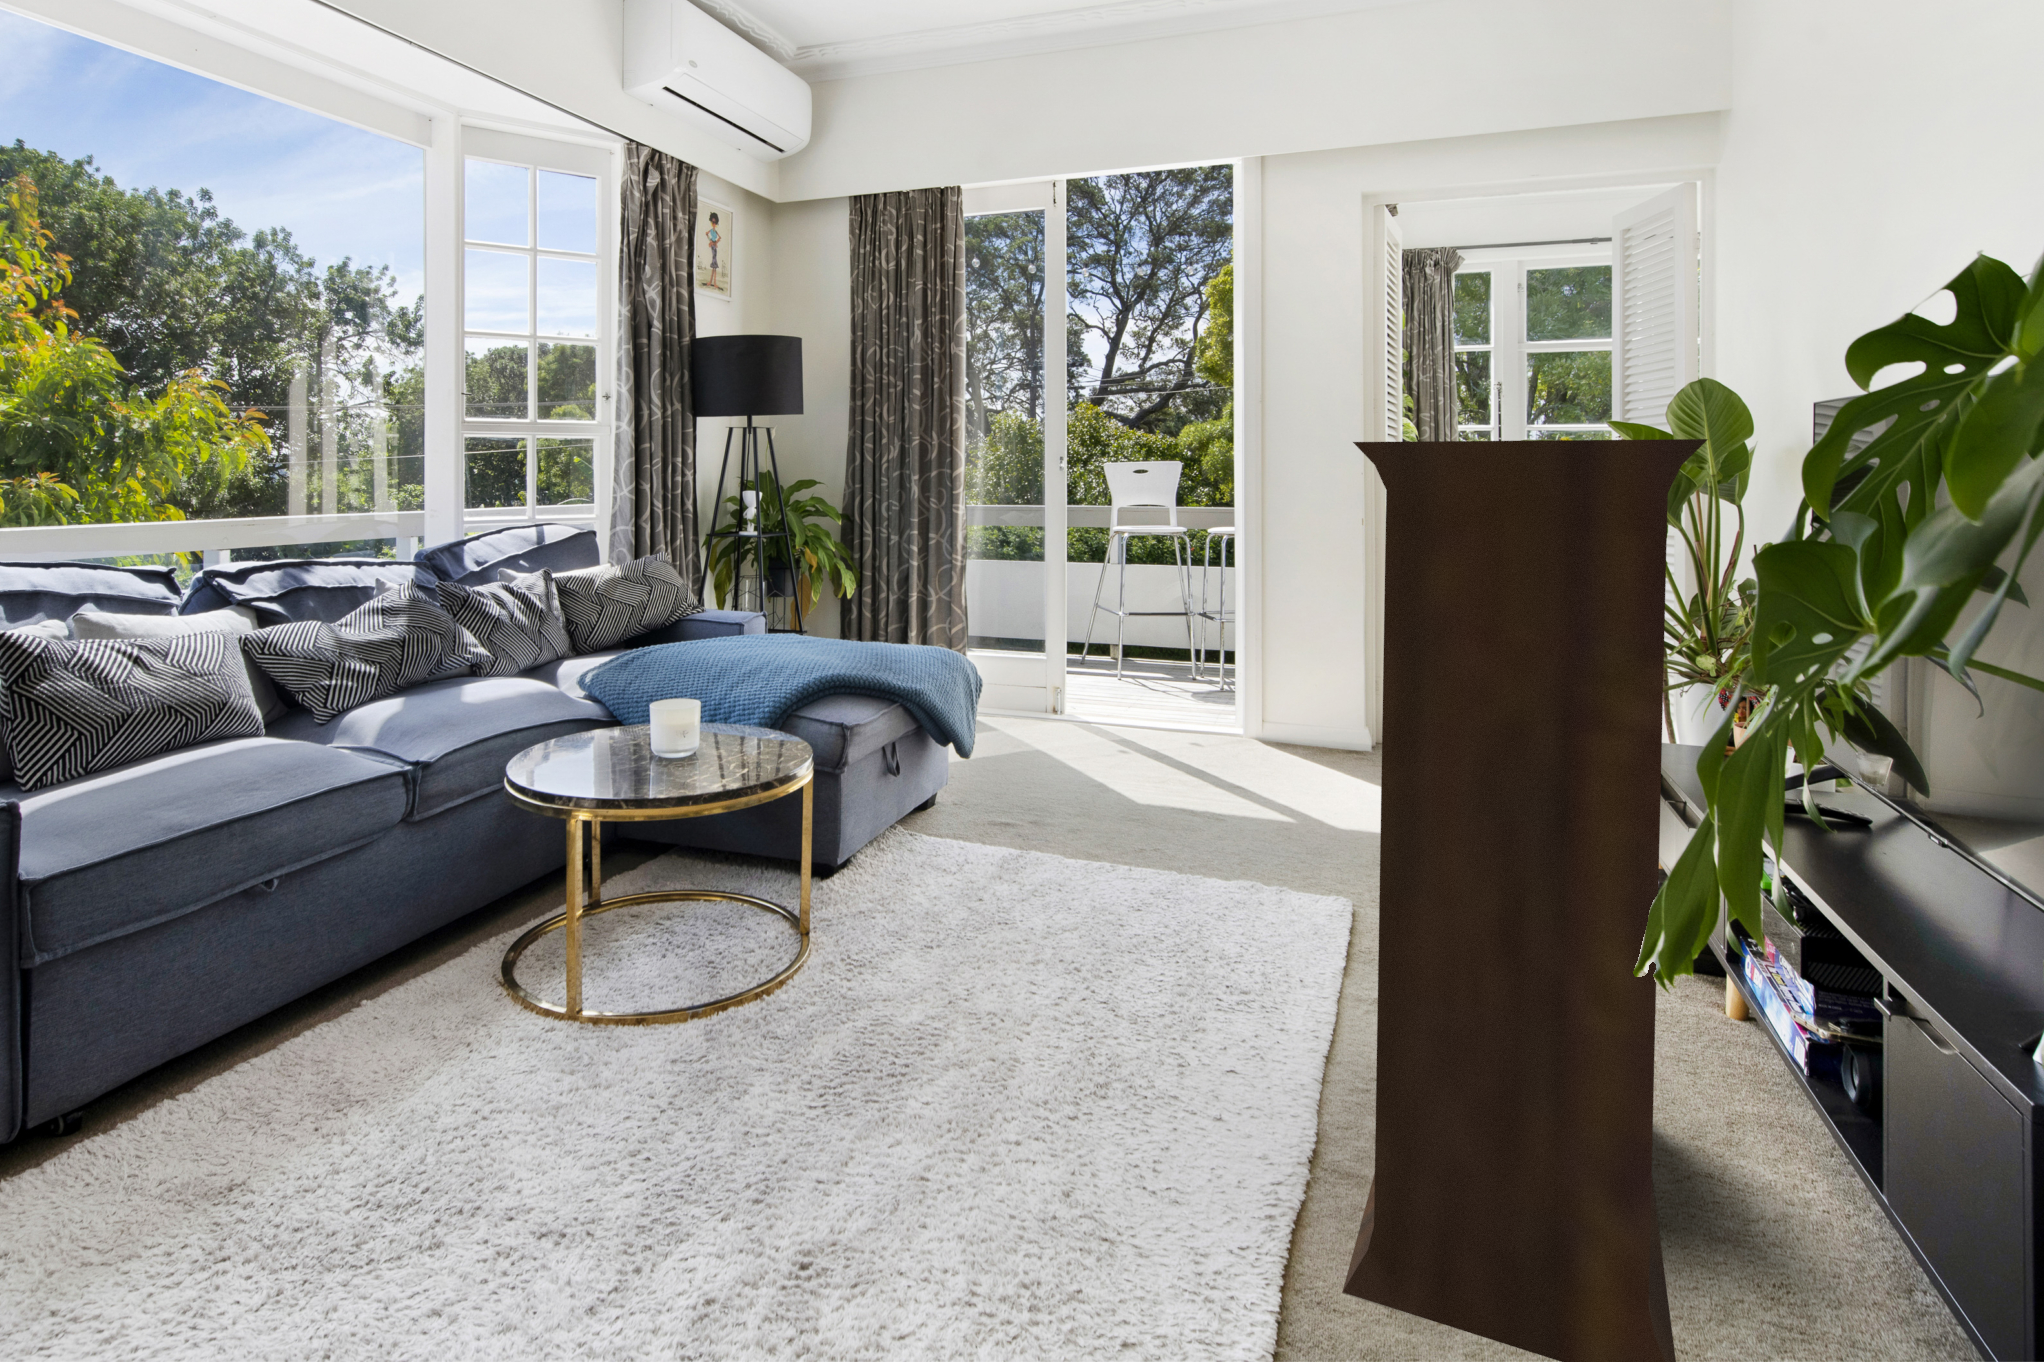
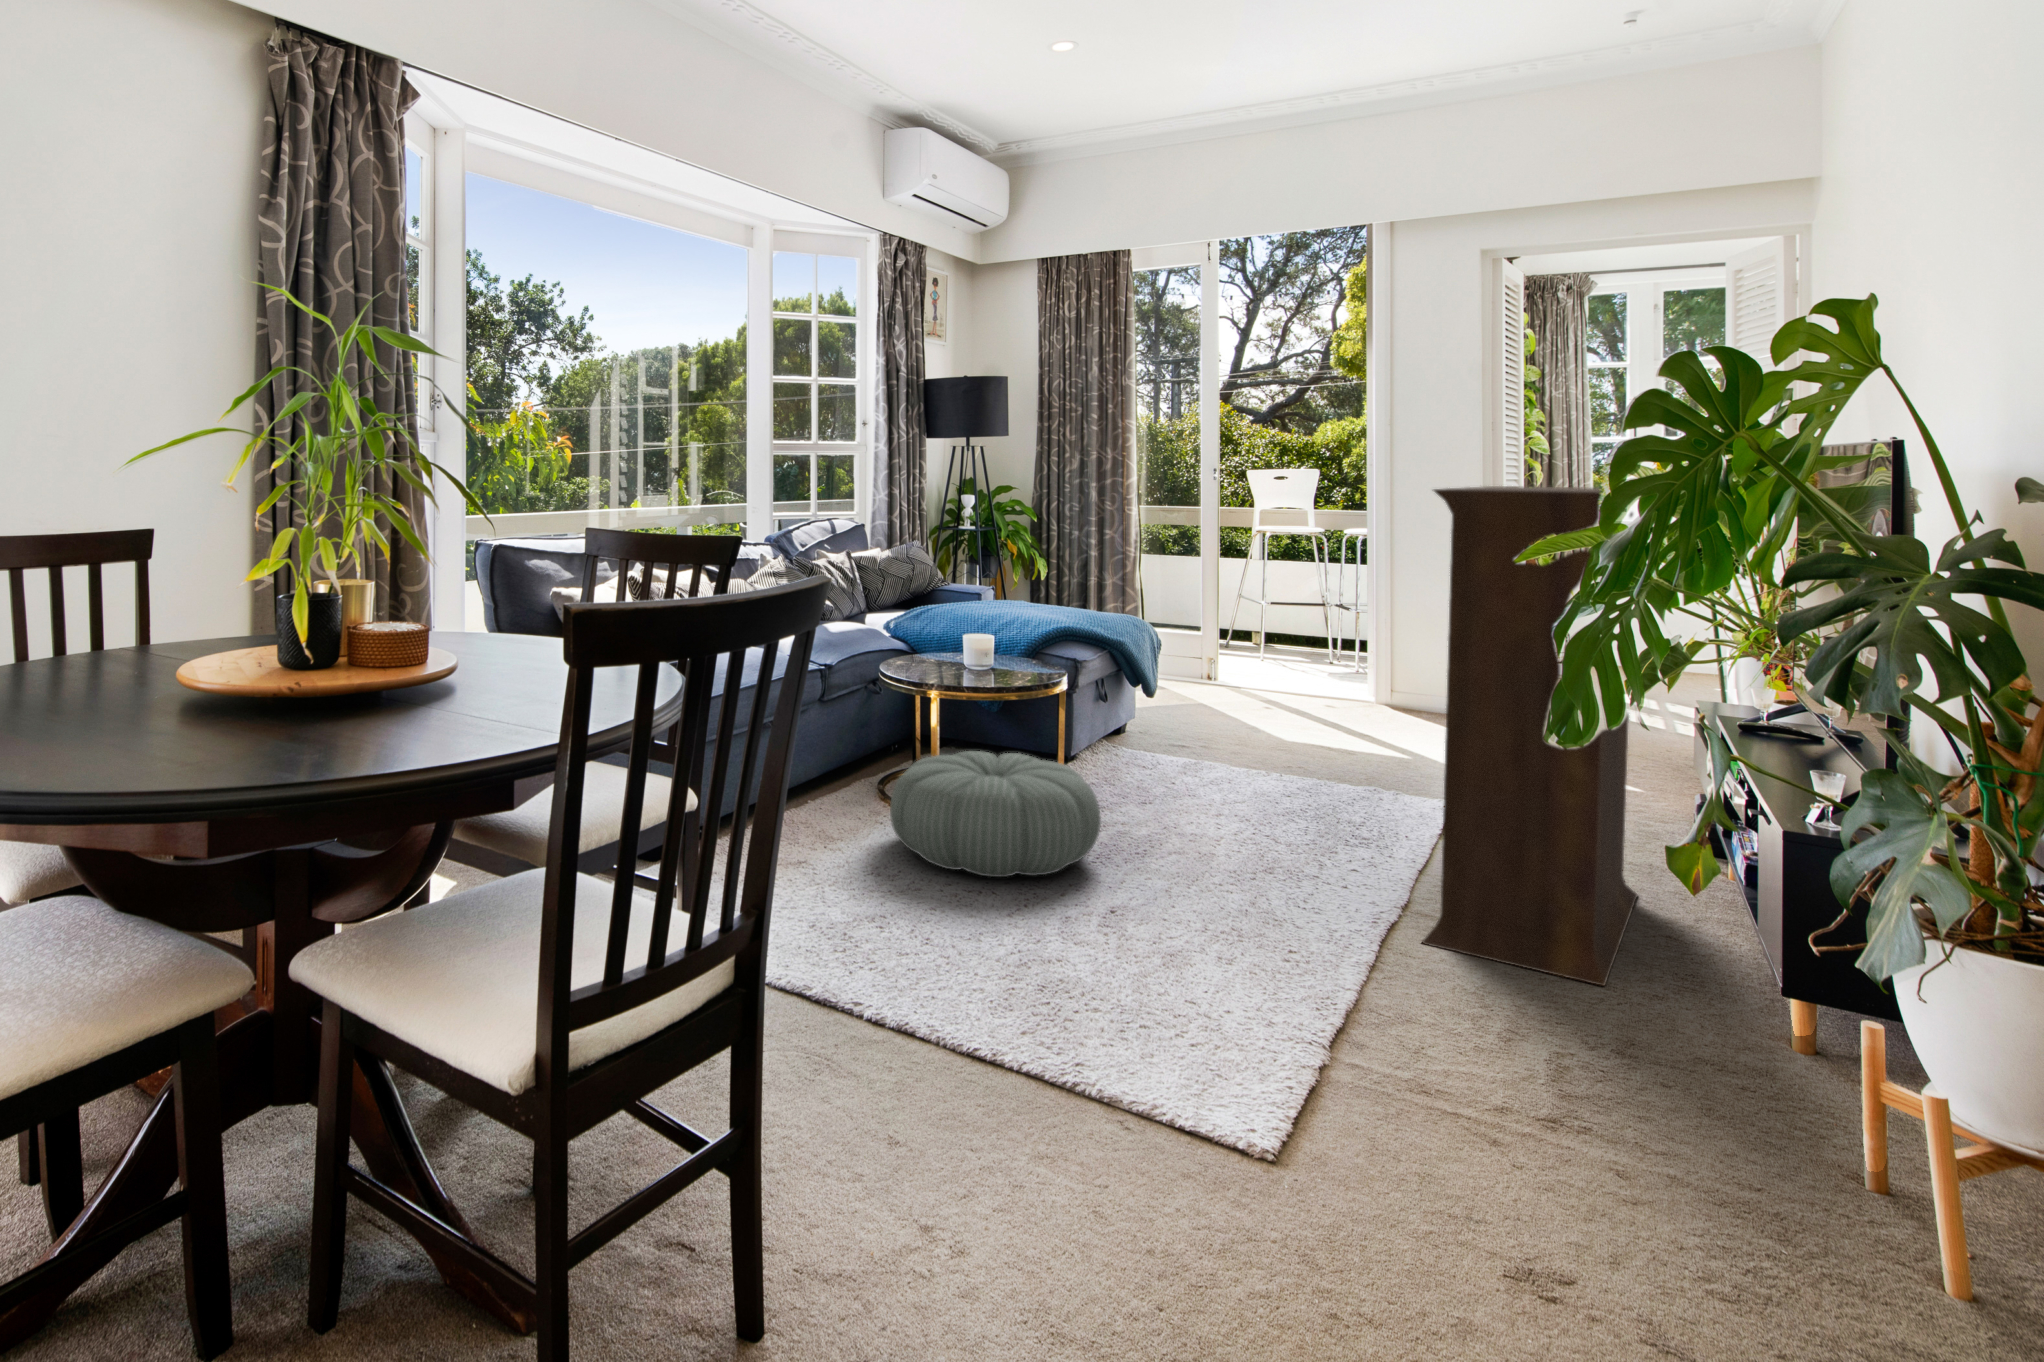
pouf: none [431,910,810,1185] -> present [890,751,1101,877]

